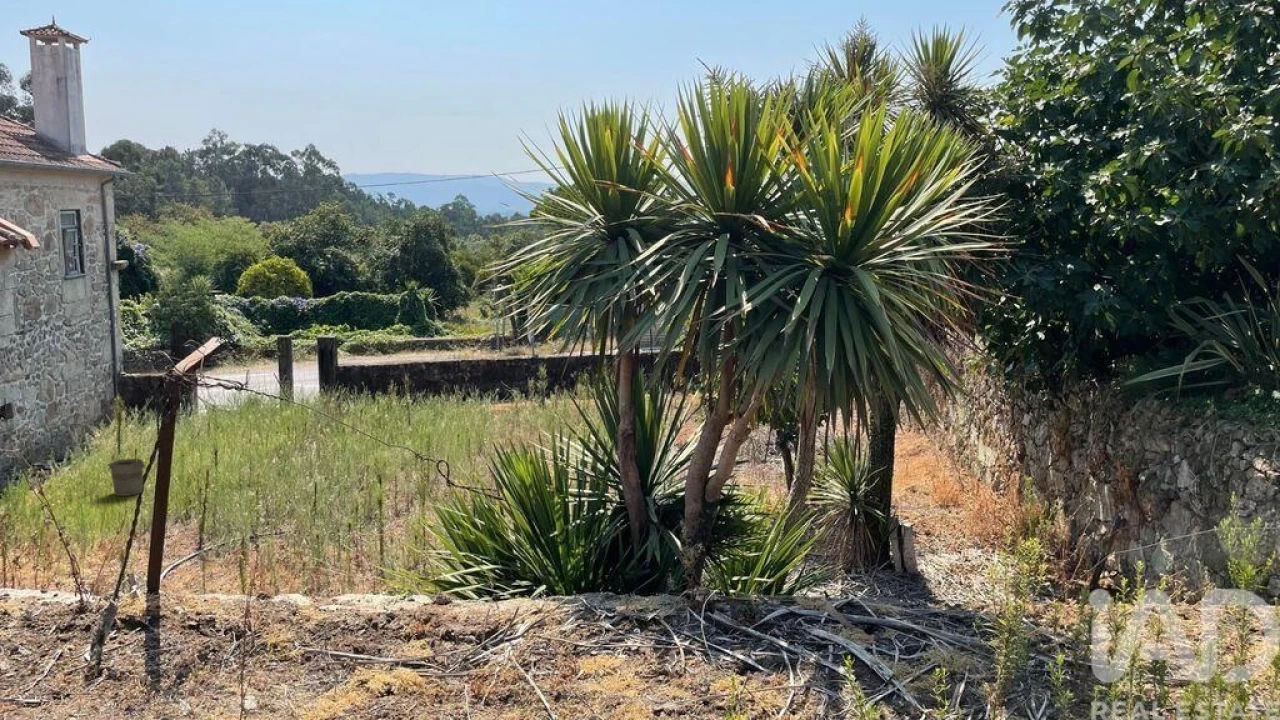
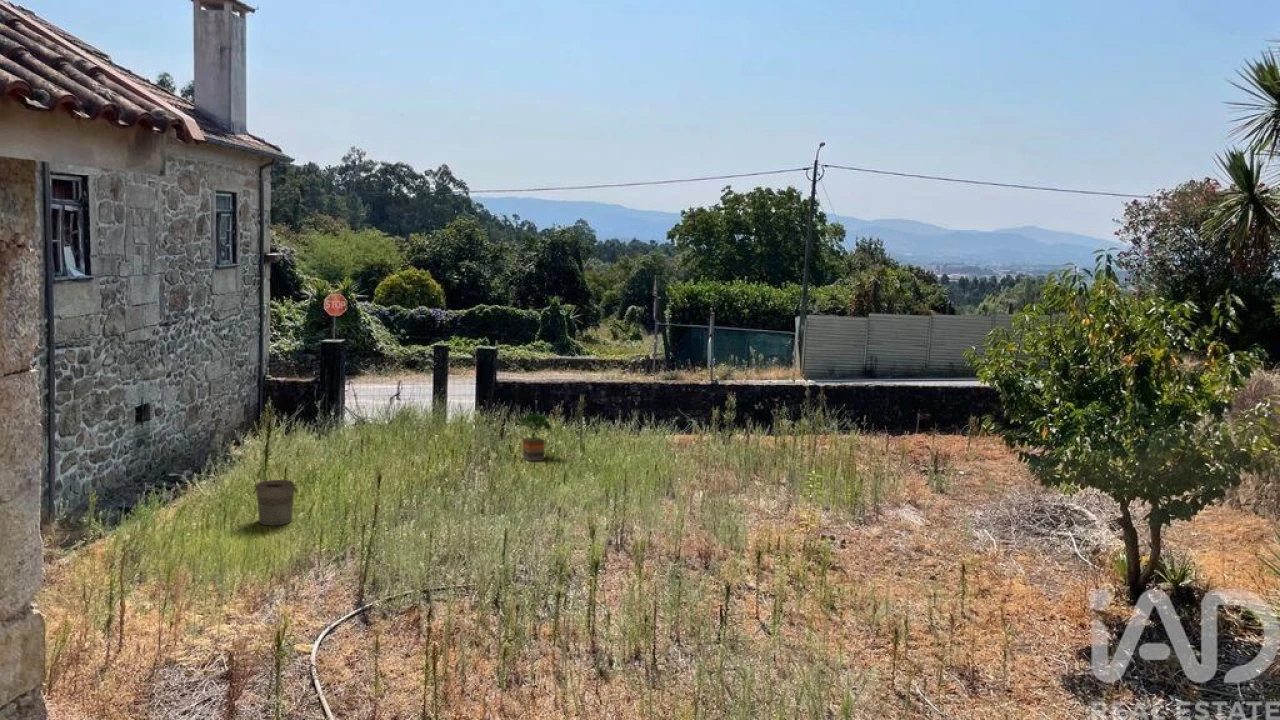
potted tree: none [344,393,373,434] -> present [521,415,551,461]

